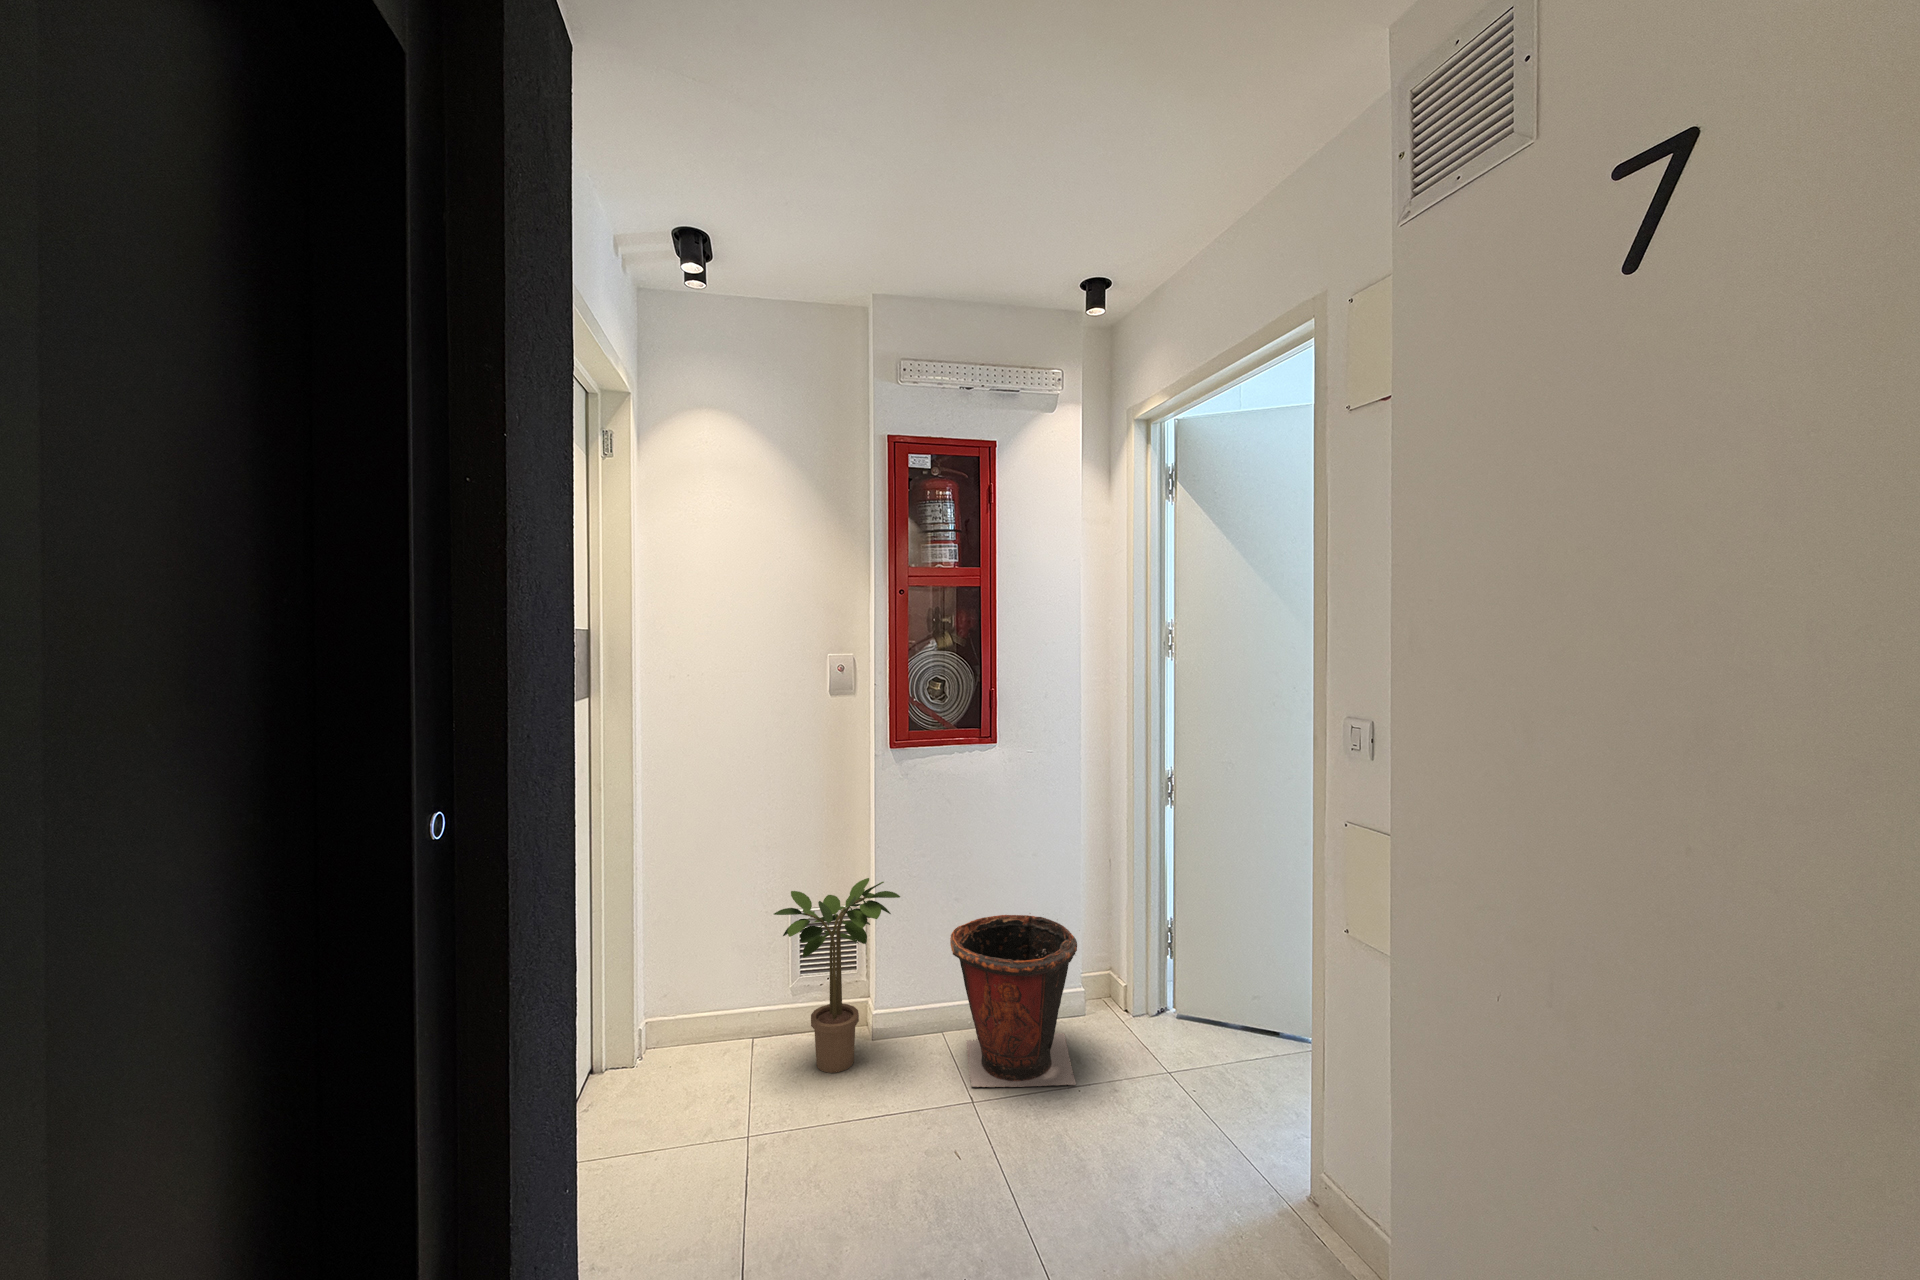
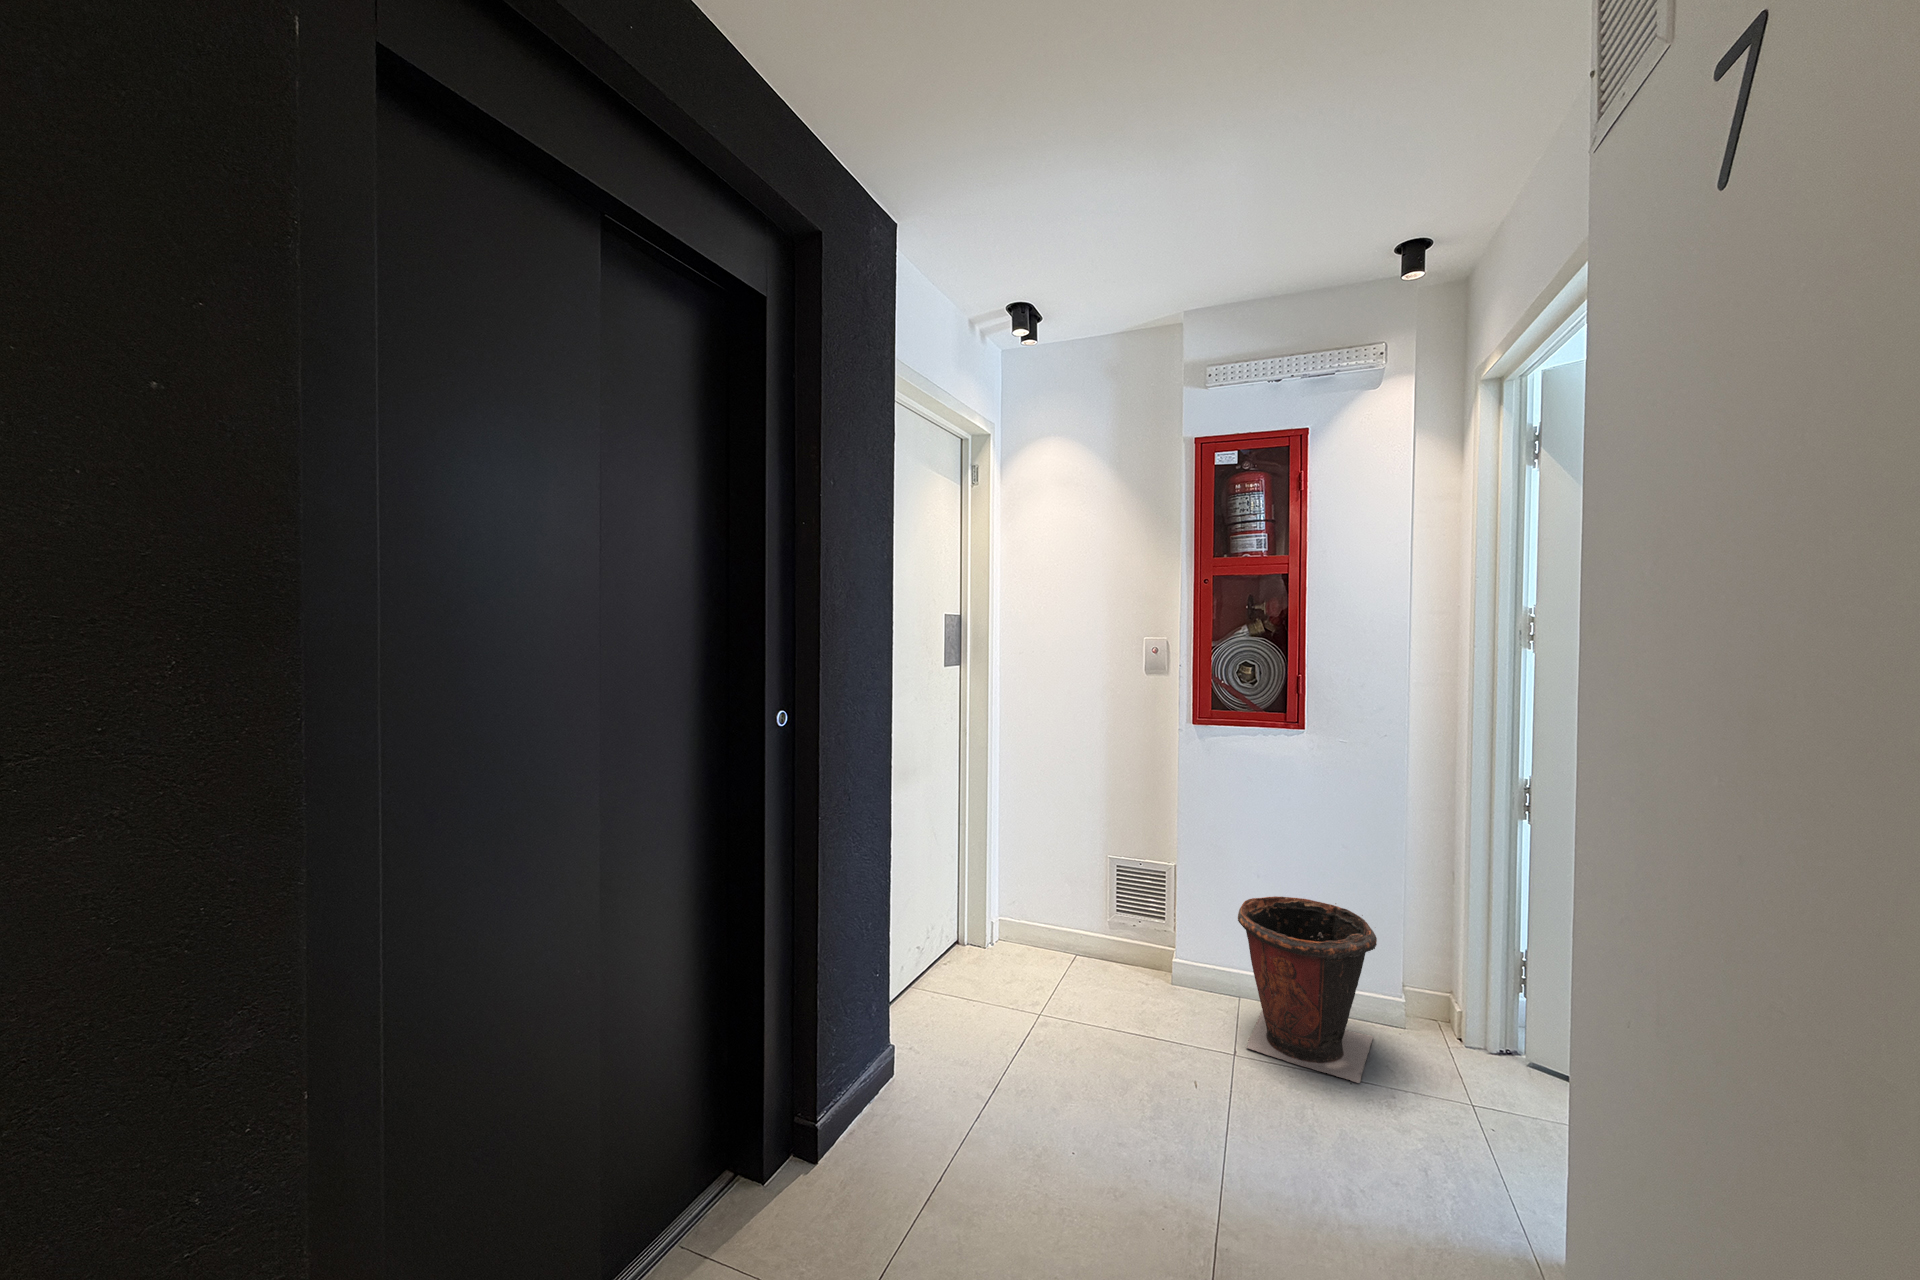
potted plant: present [774,878,900,1073] -> none [1085,835,1194,999]

